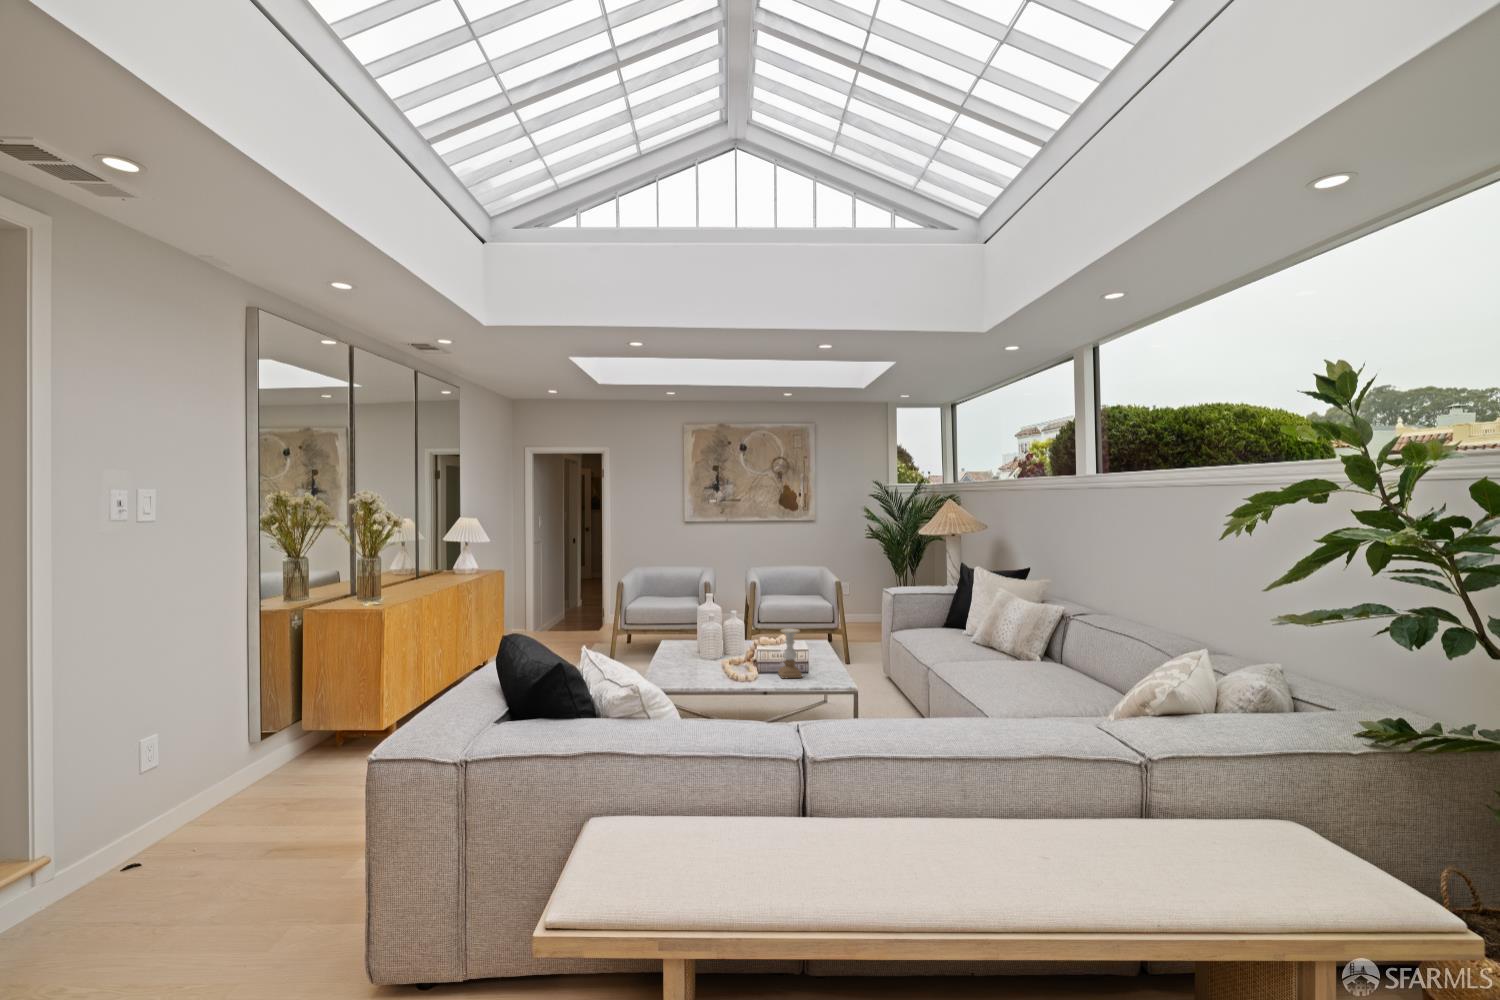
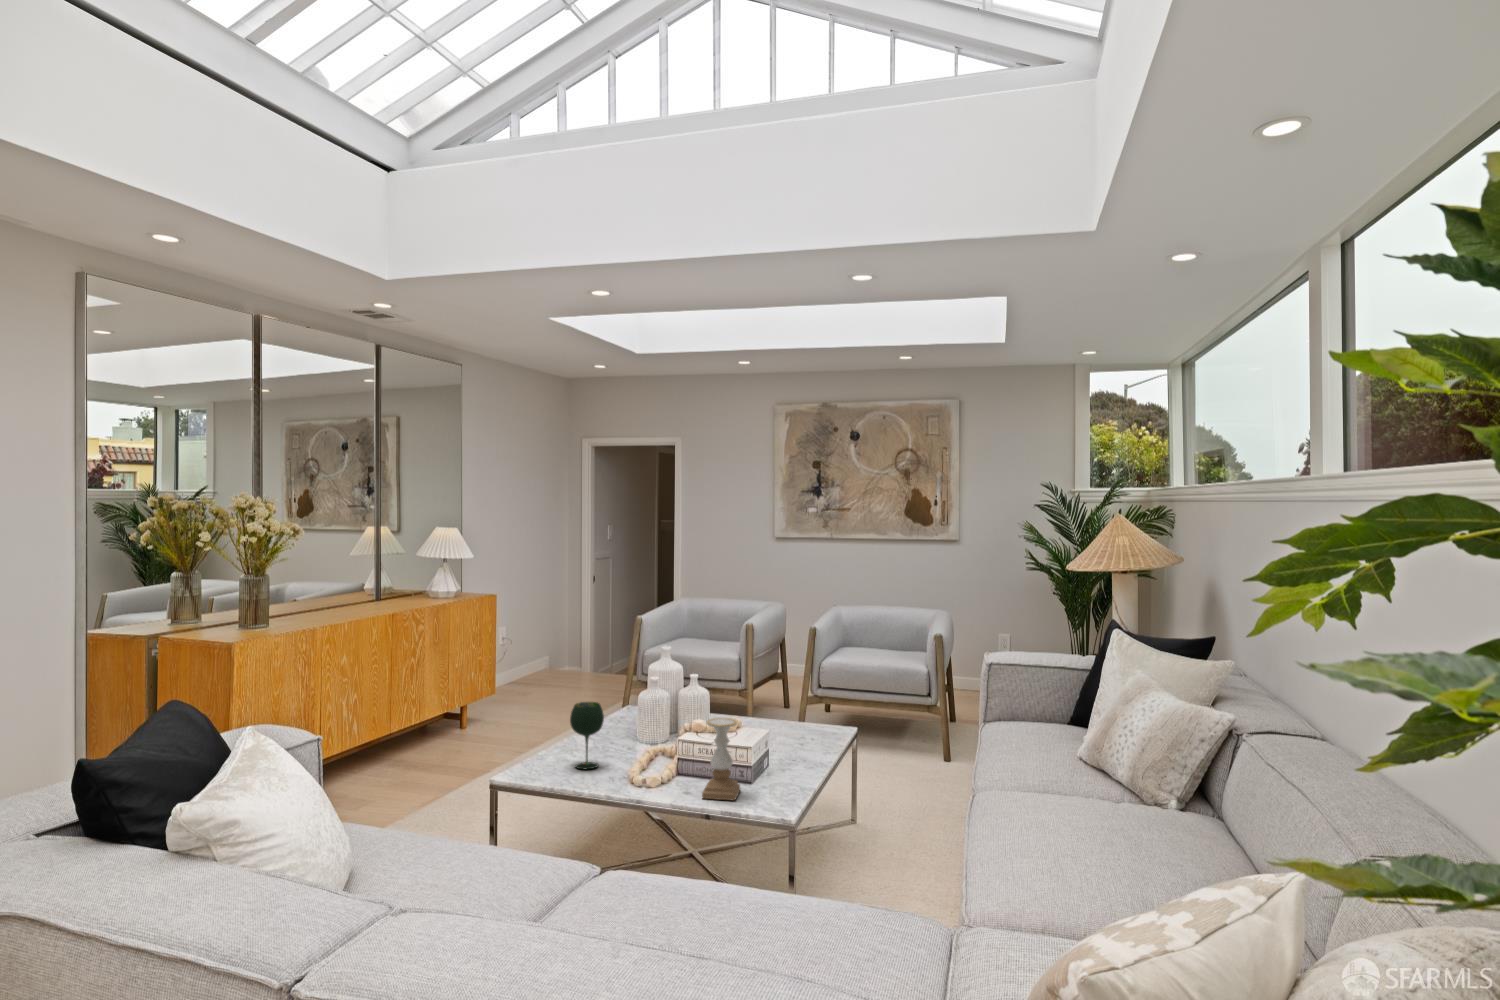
wine glass: none [677,626,700,670] -> present [570,702,604,769]

